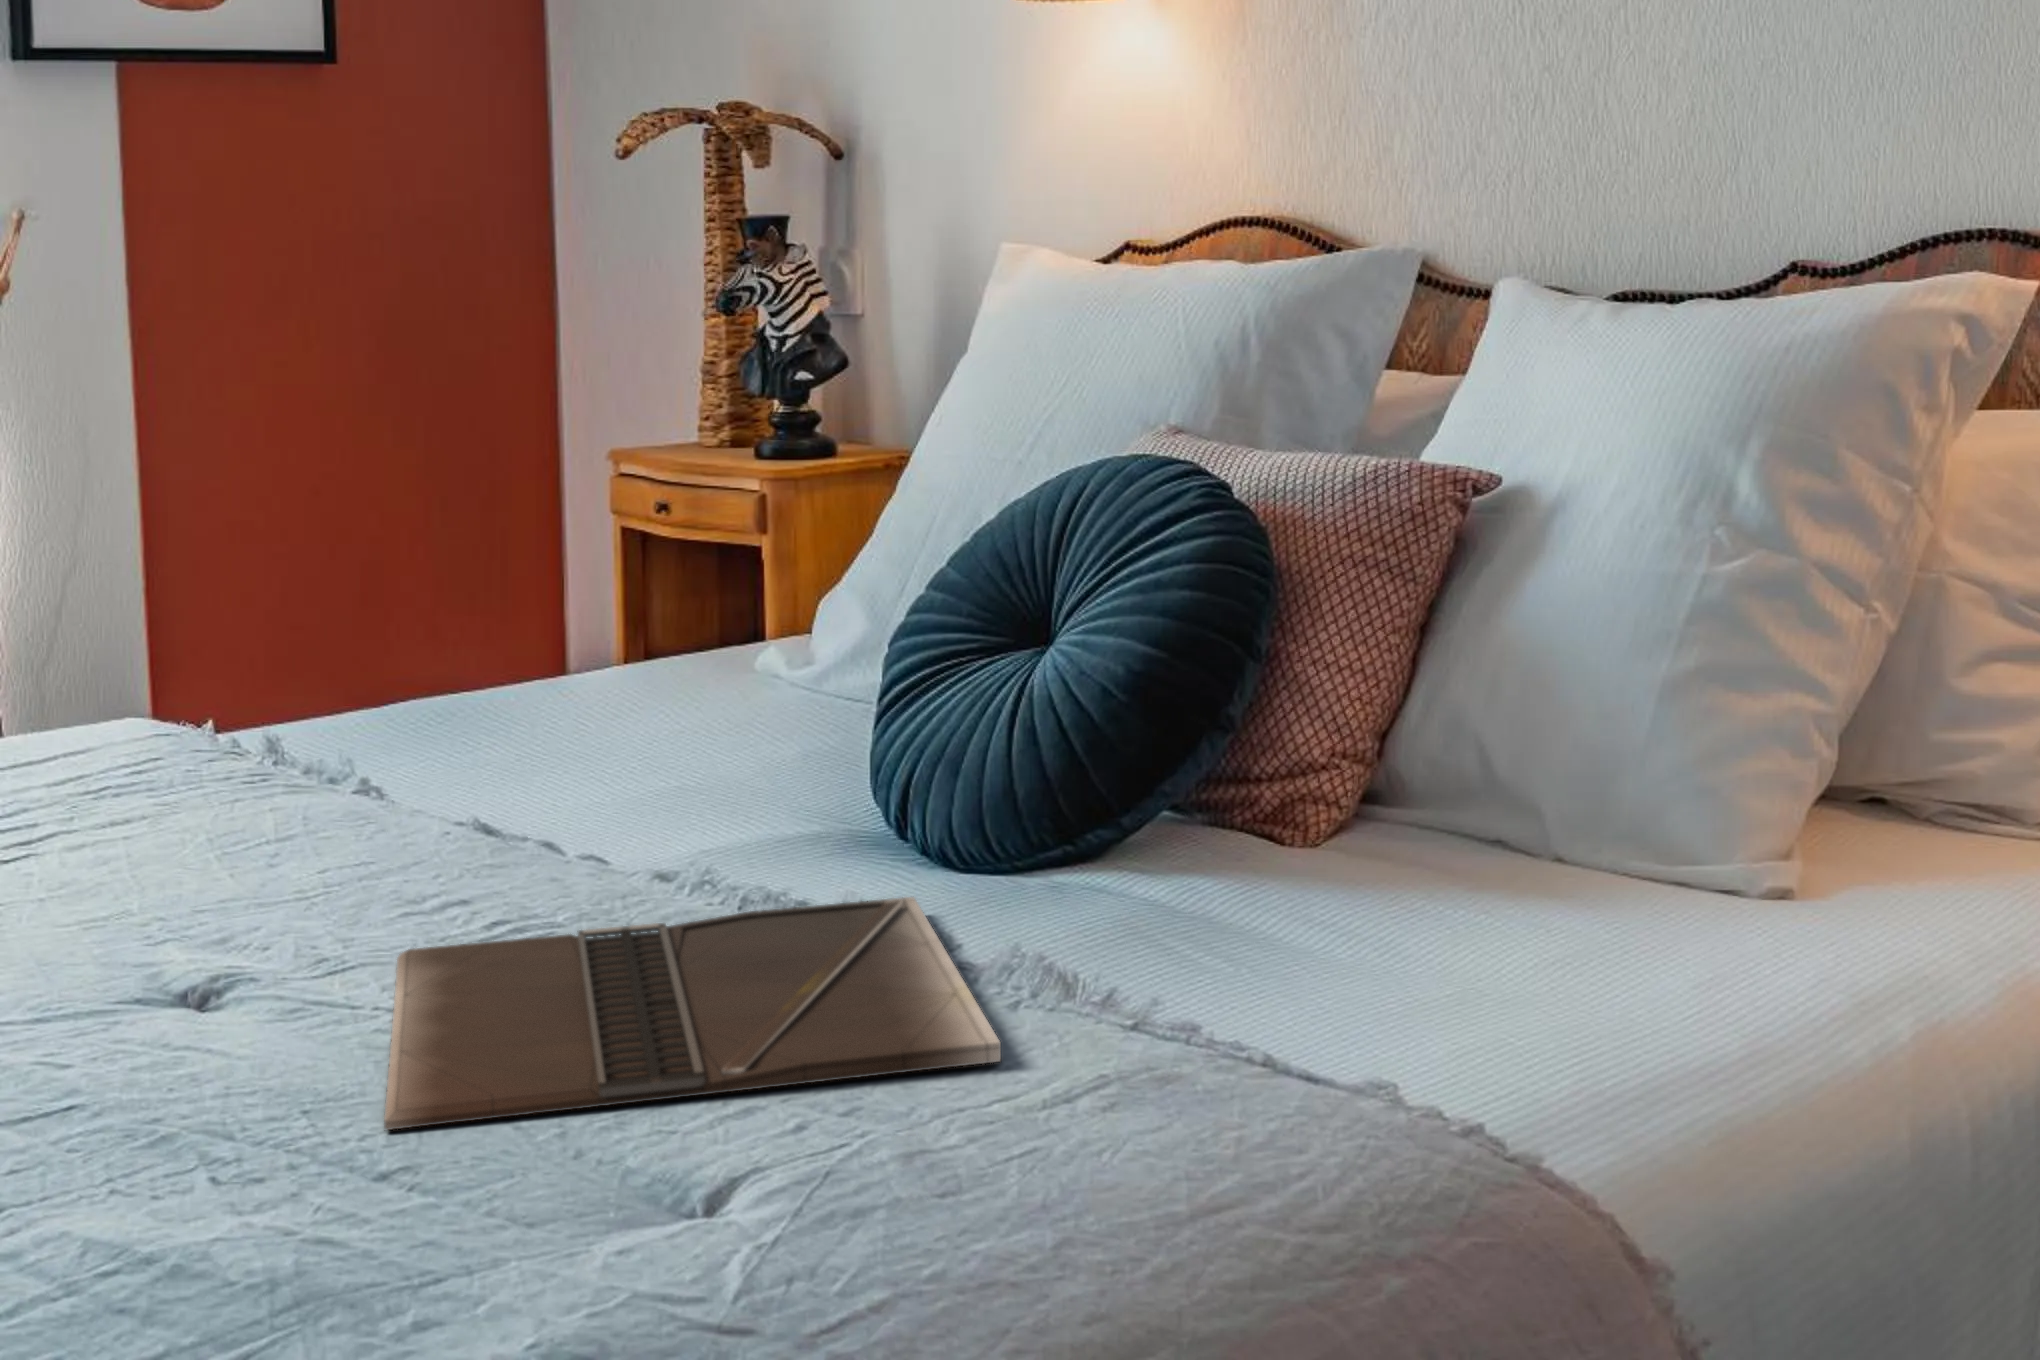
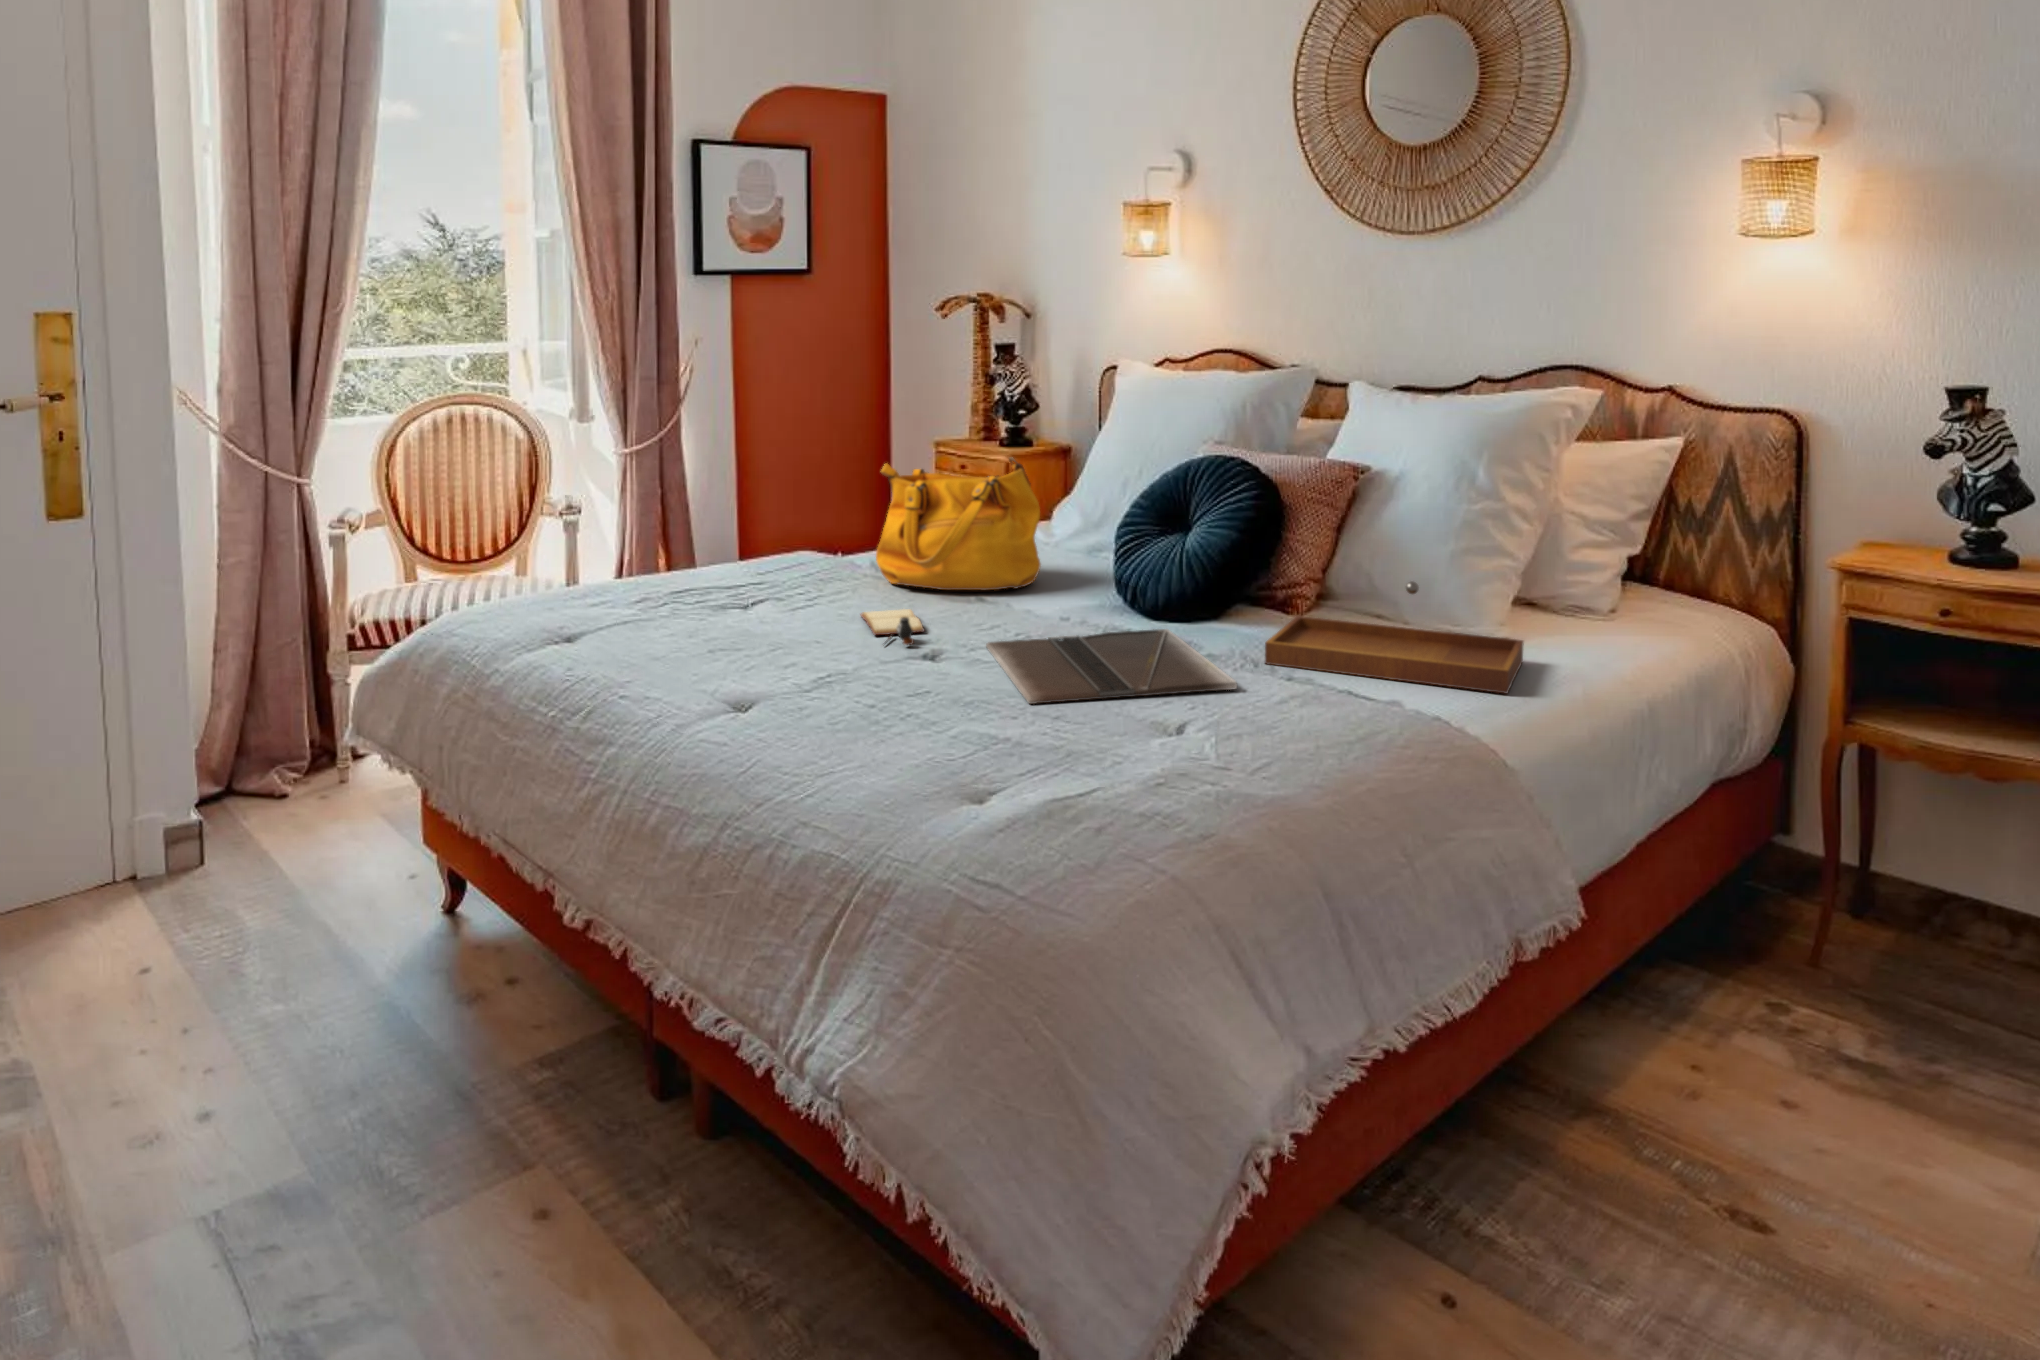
handbag: none [243,467,674,809] -> present [876,457,1041,590]
tray: none [1123,757,1794,1047] -> present [1265,581,1524,693]
book: none [104,864,259,970] -> present [861,609,924,645]

